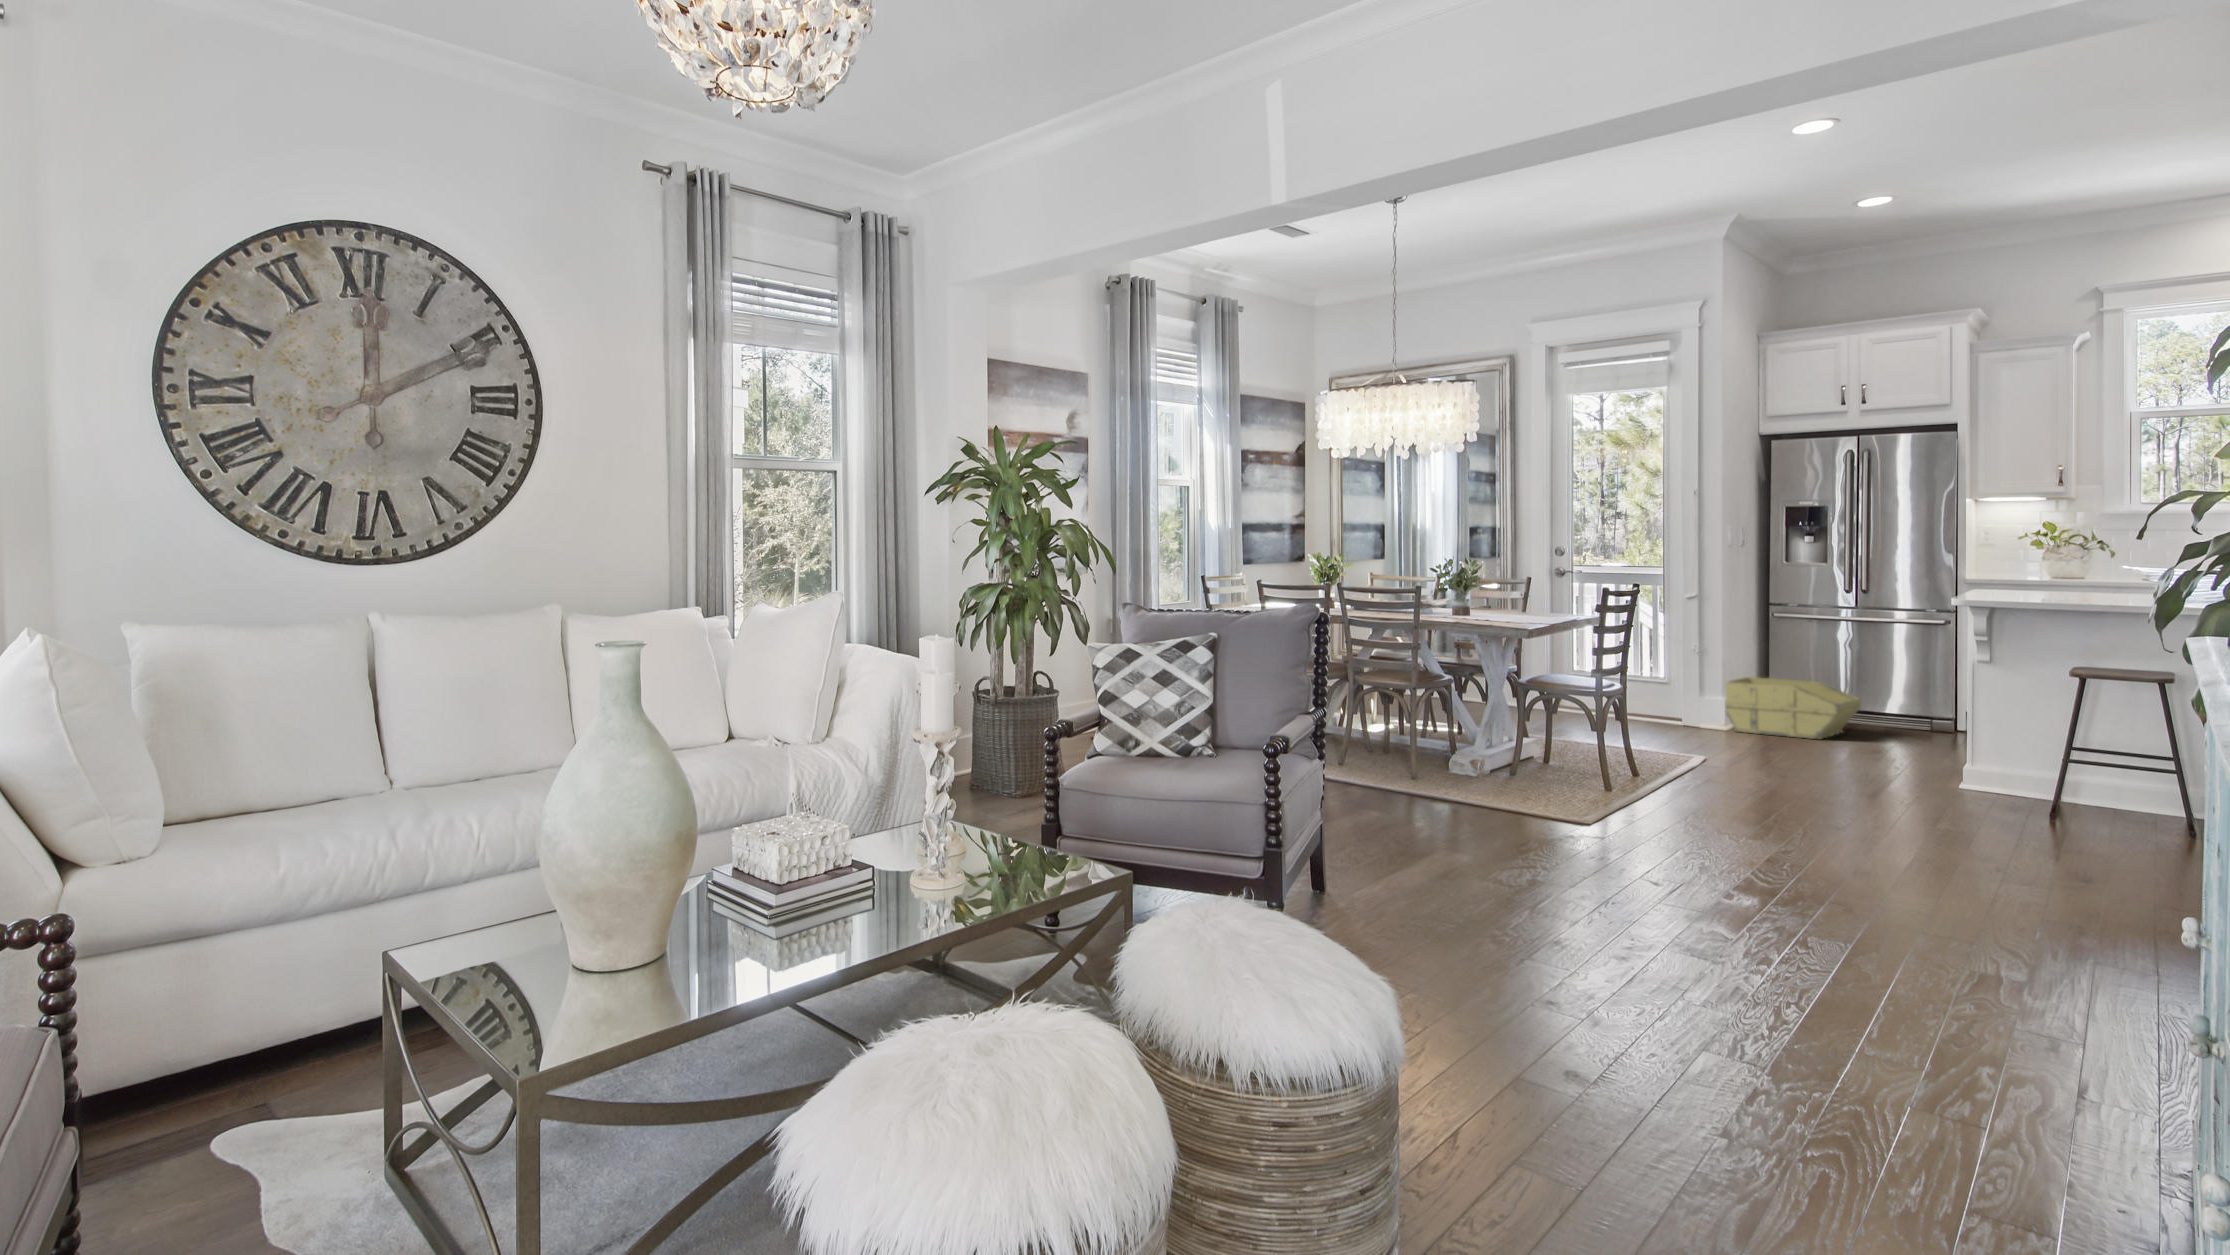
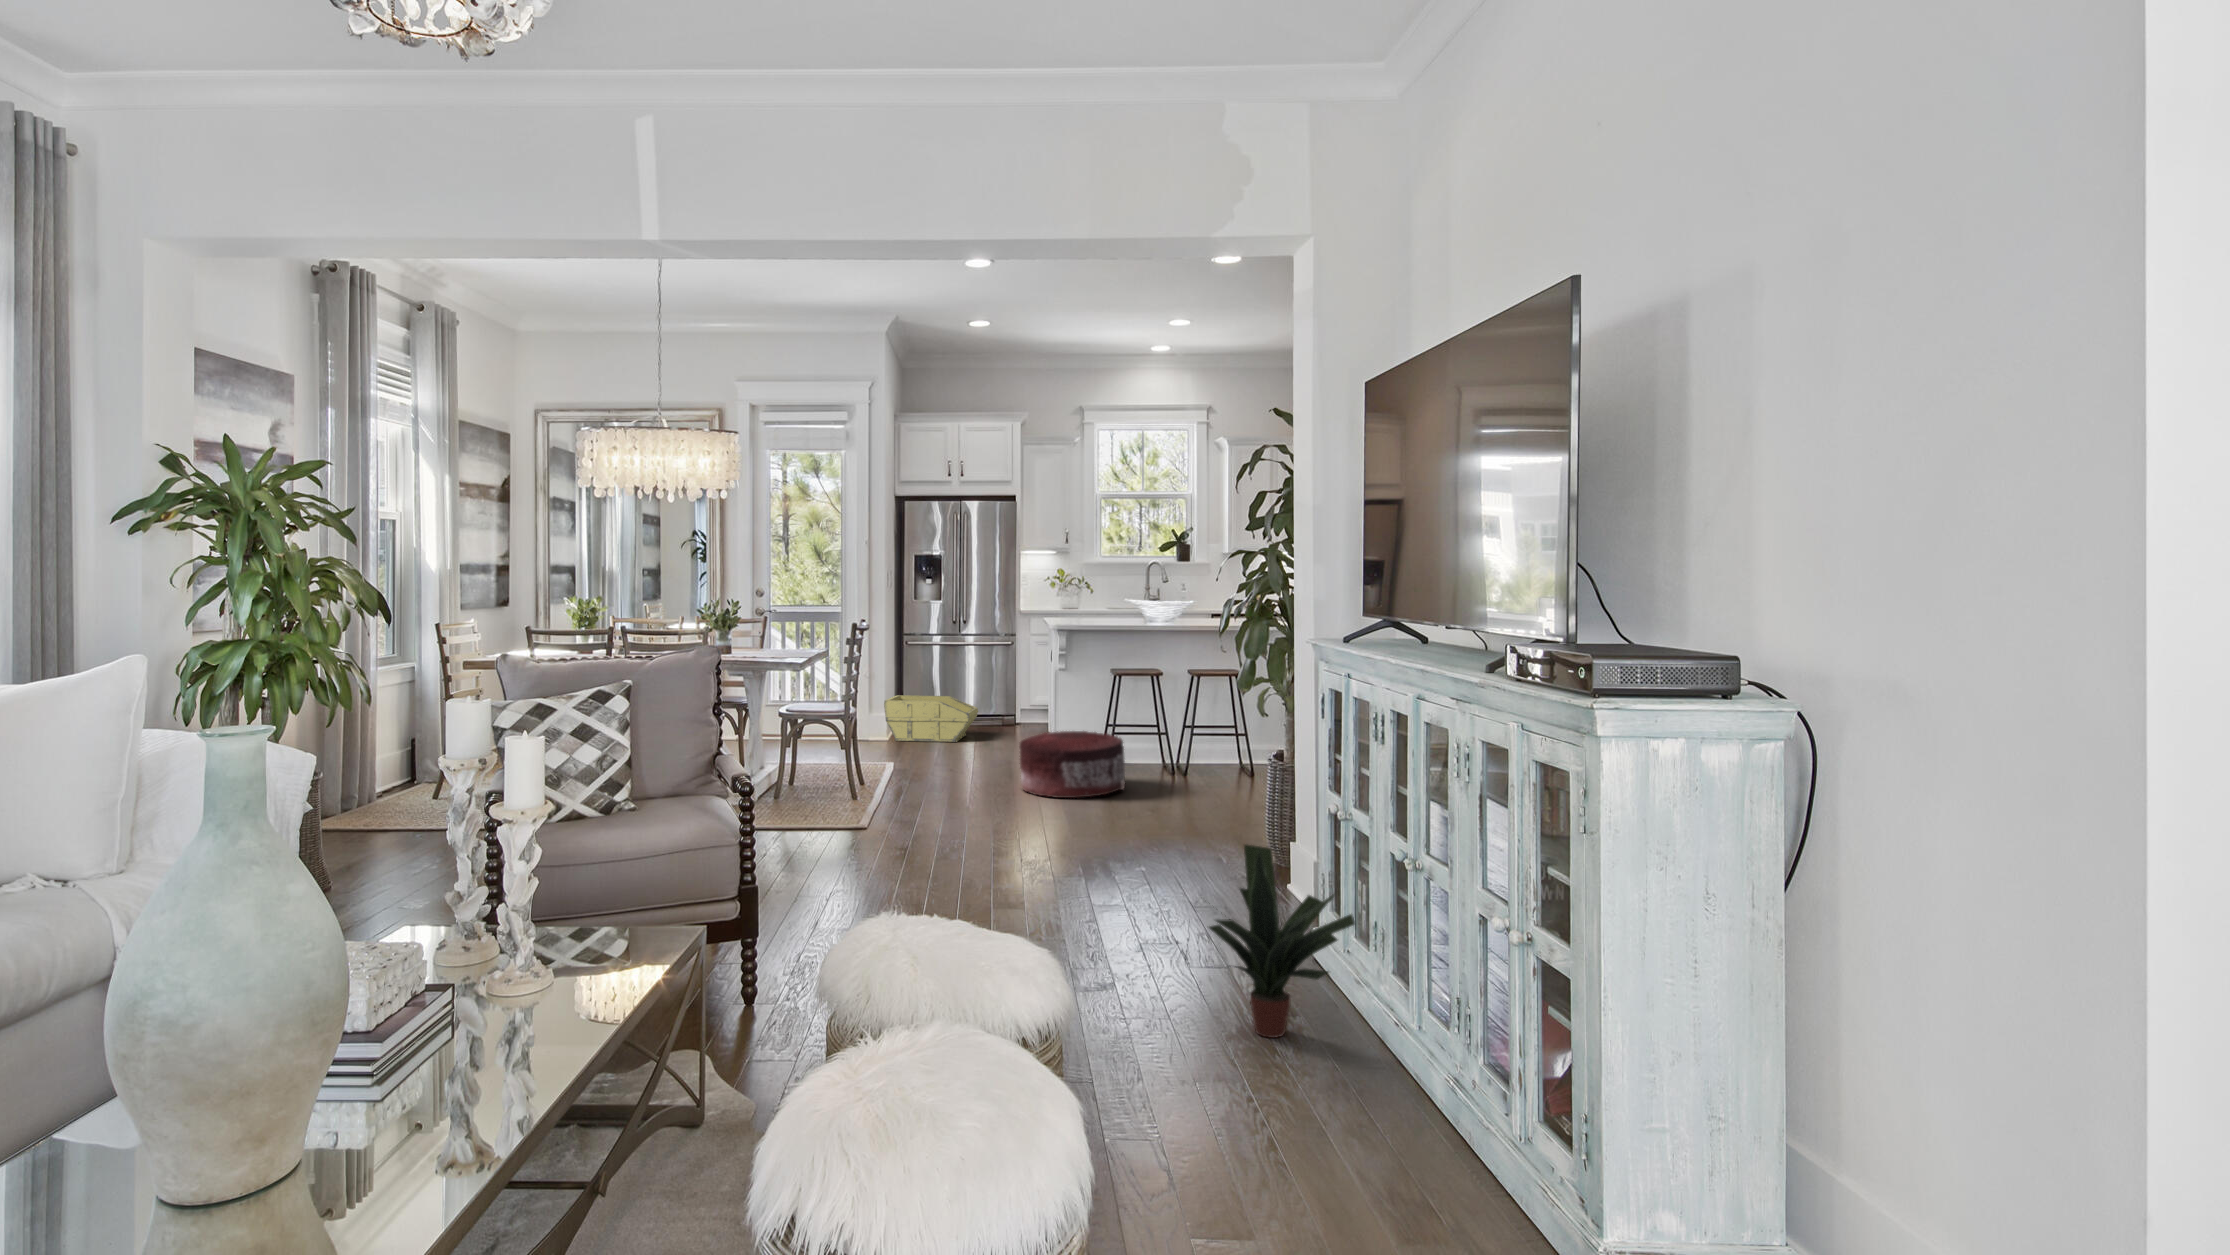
pouf: none [1851,731,2037,824] -> present [1020,731,1126,798]
potted plant: none [1788,889,2068,1170] -> present [1209,845,1355,1038]

